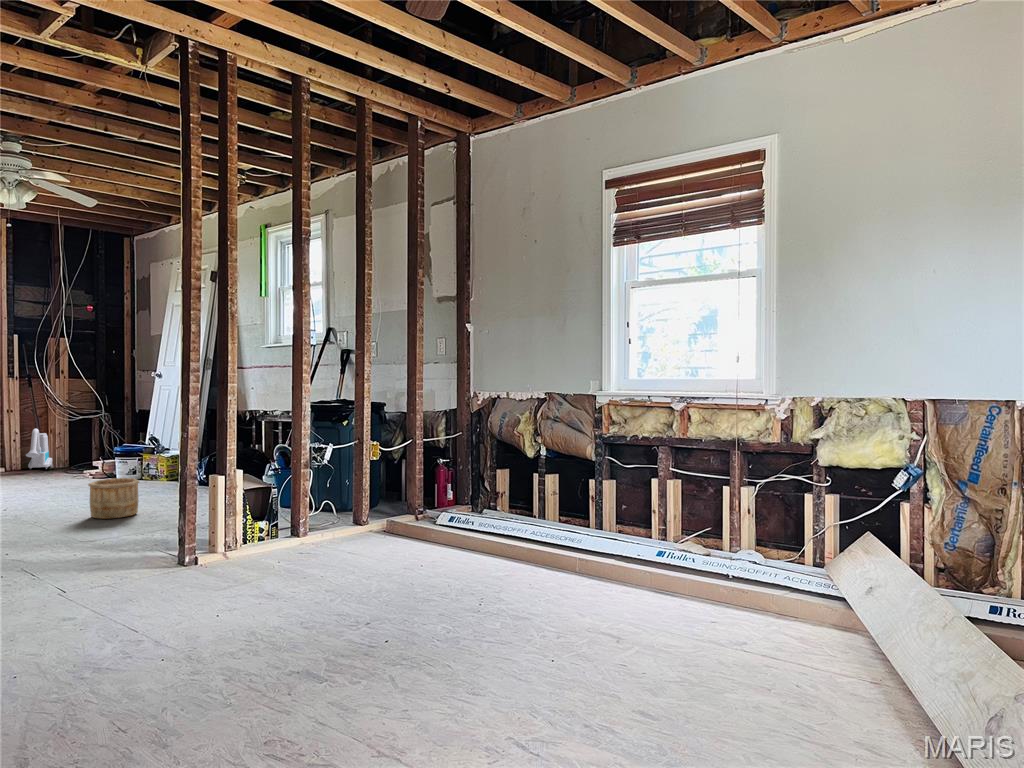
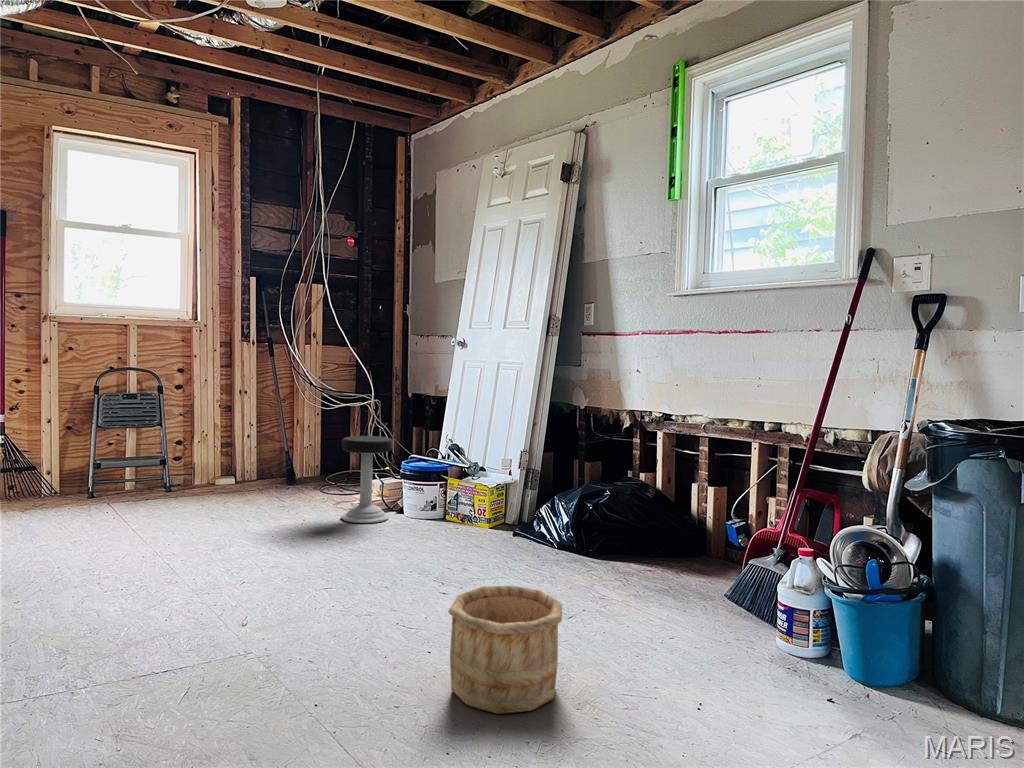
vacuum cleaner: present [26,429,52,469] -> none [266,421,298,482]
stool: none [72,432,105,482] -> present [341,436,393,523]

